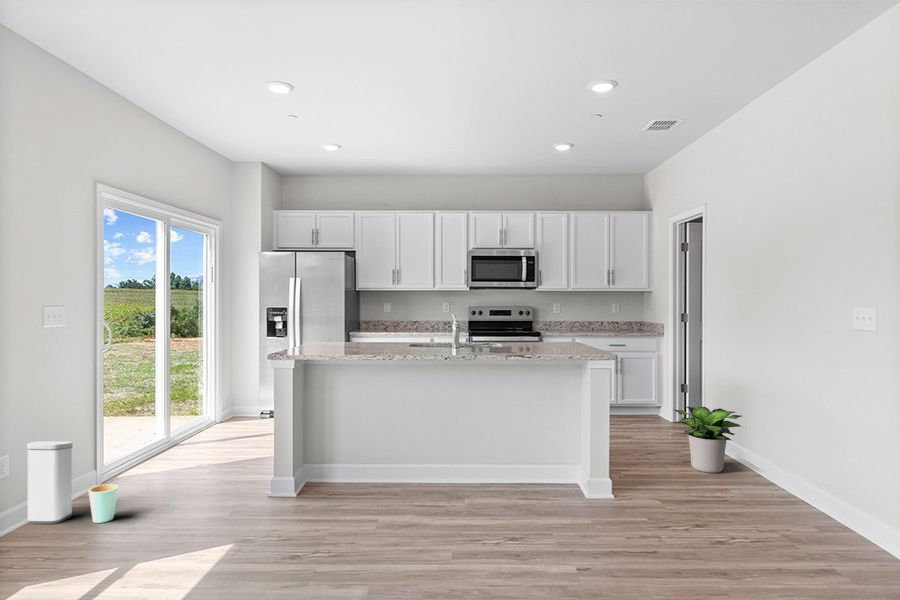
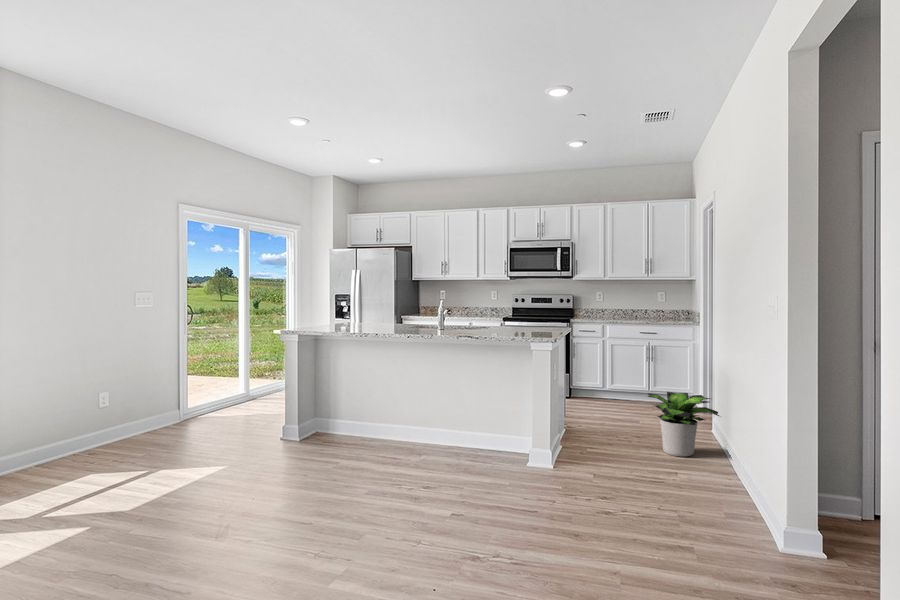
trash can: present [27,441,118,524] -> none [122,386,176,445]

